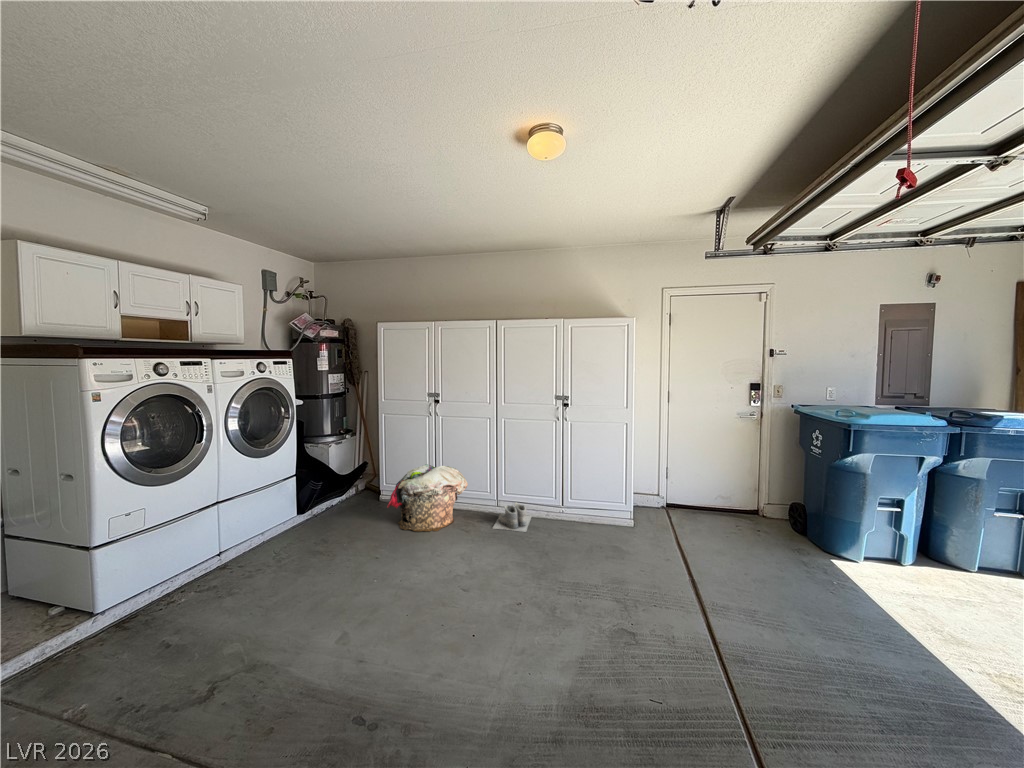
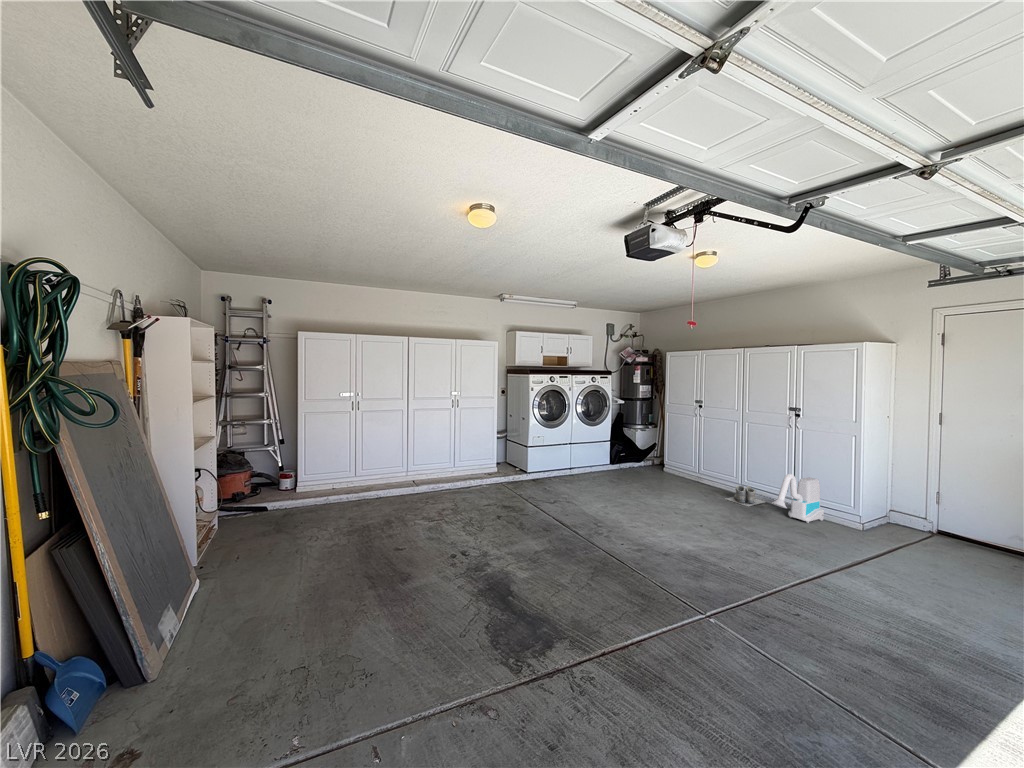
laundry basket: present [387,464,468,532] -> none [657,447,714,490]
vacuum cleaner: none [572,478,597,534] -> present [771,474,824,523]

